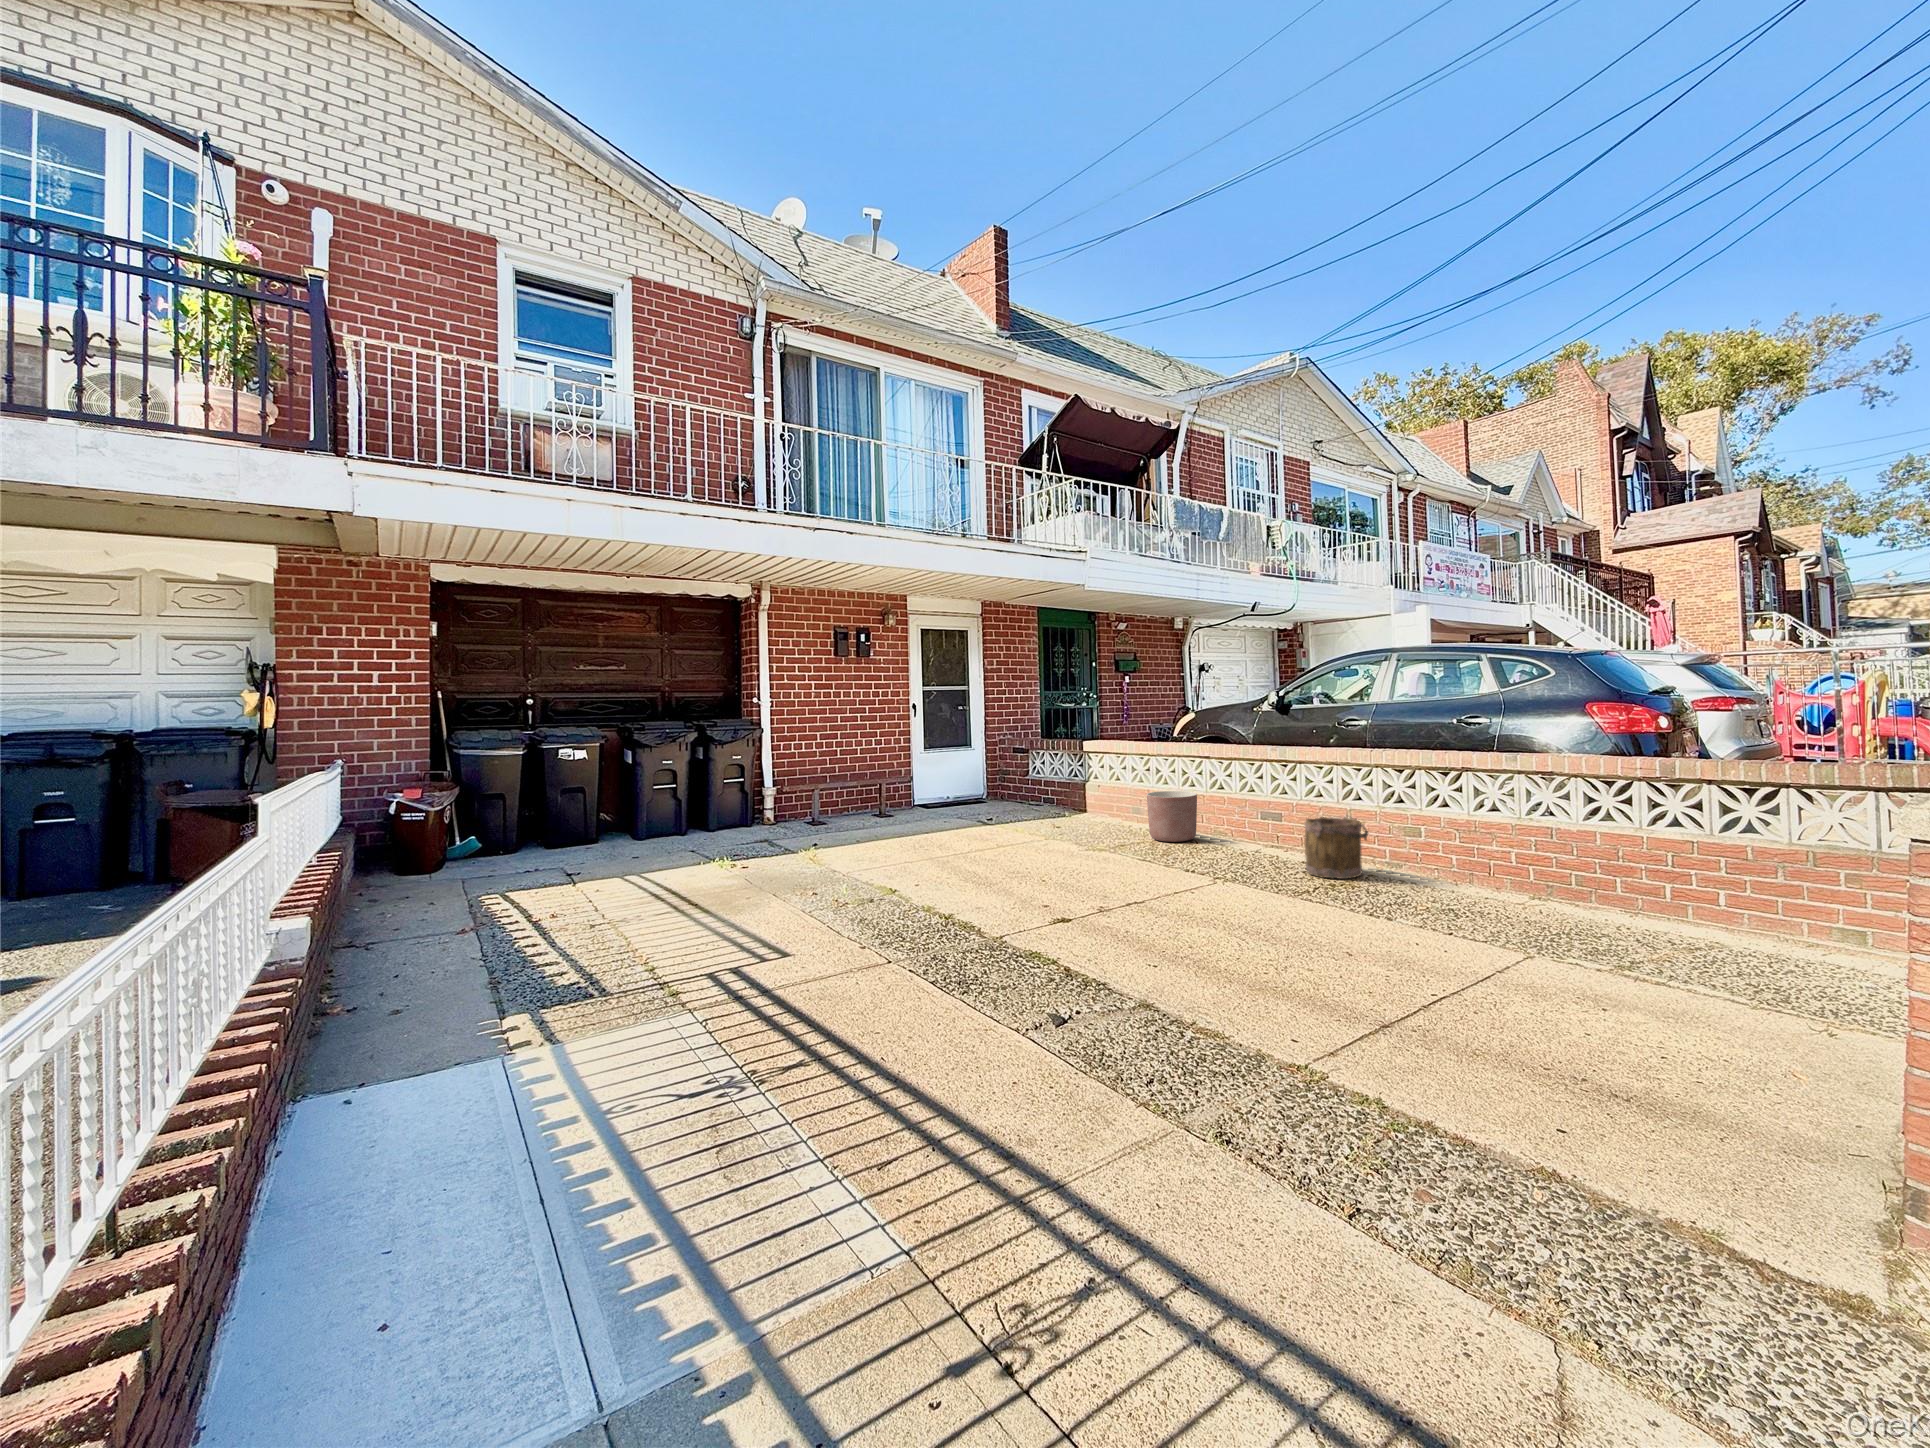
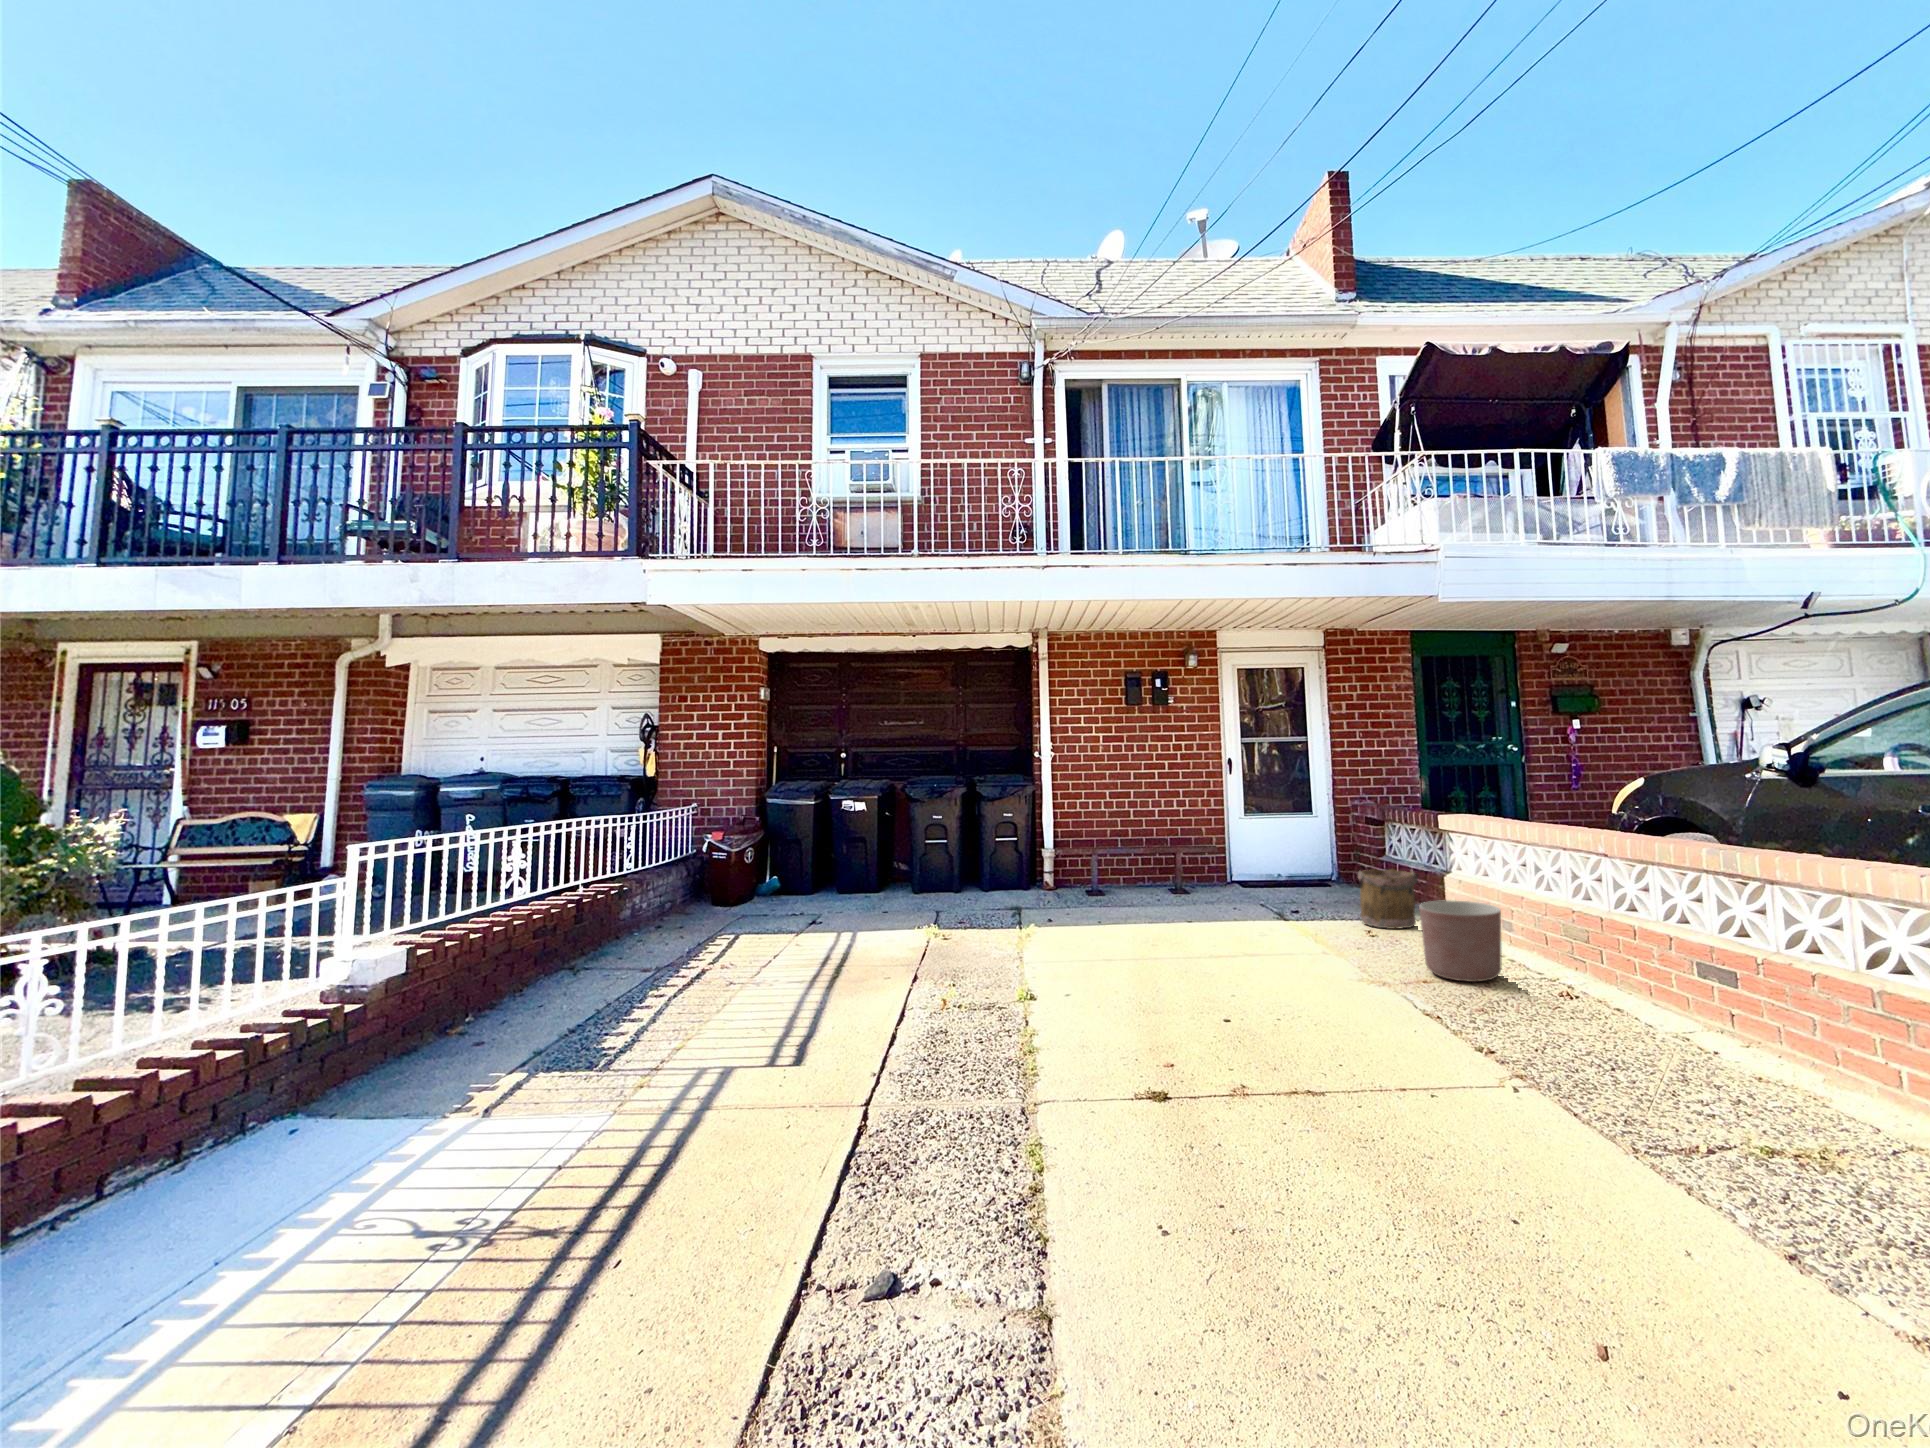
bucket: present [1304,817,1368,879] -> present [1358,869,1418,929]

